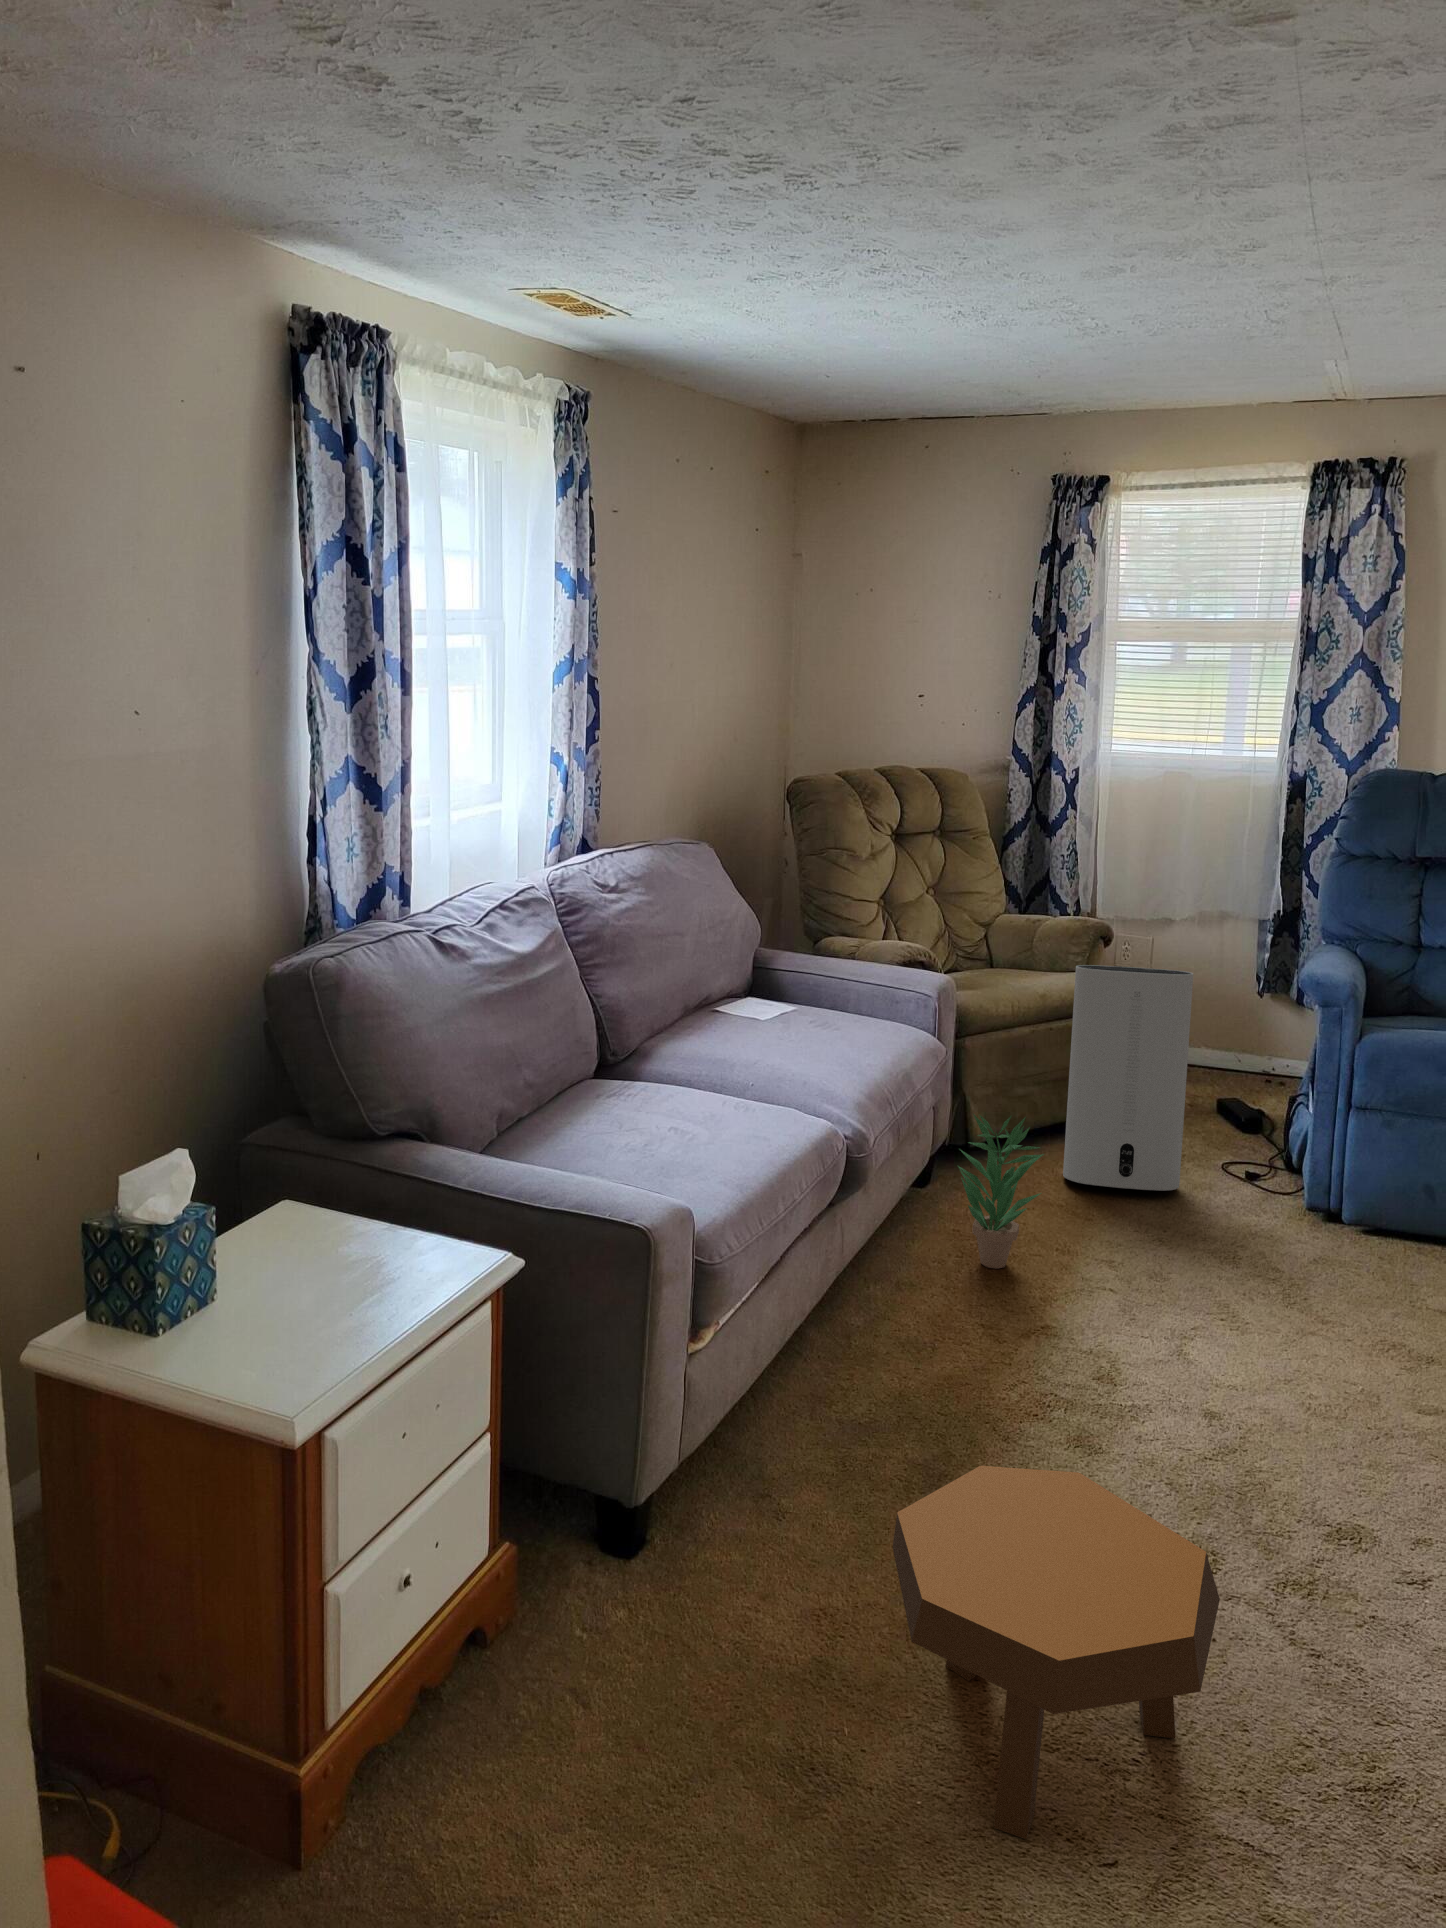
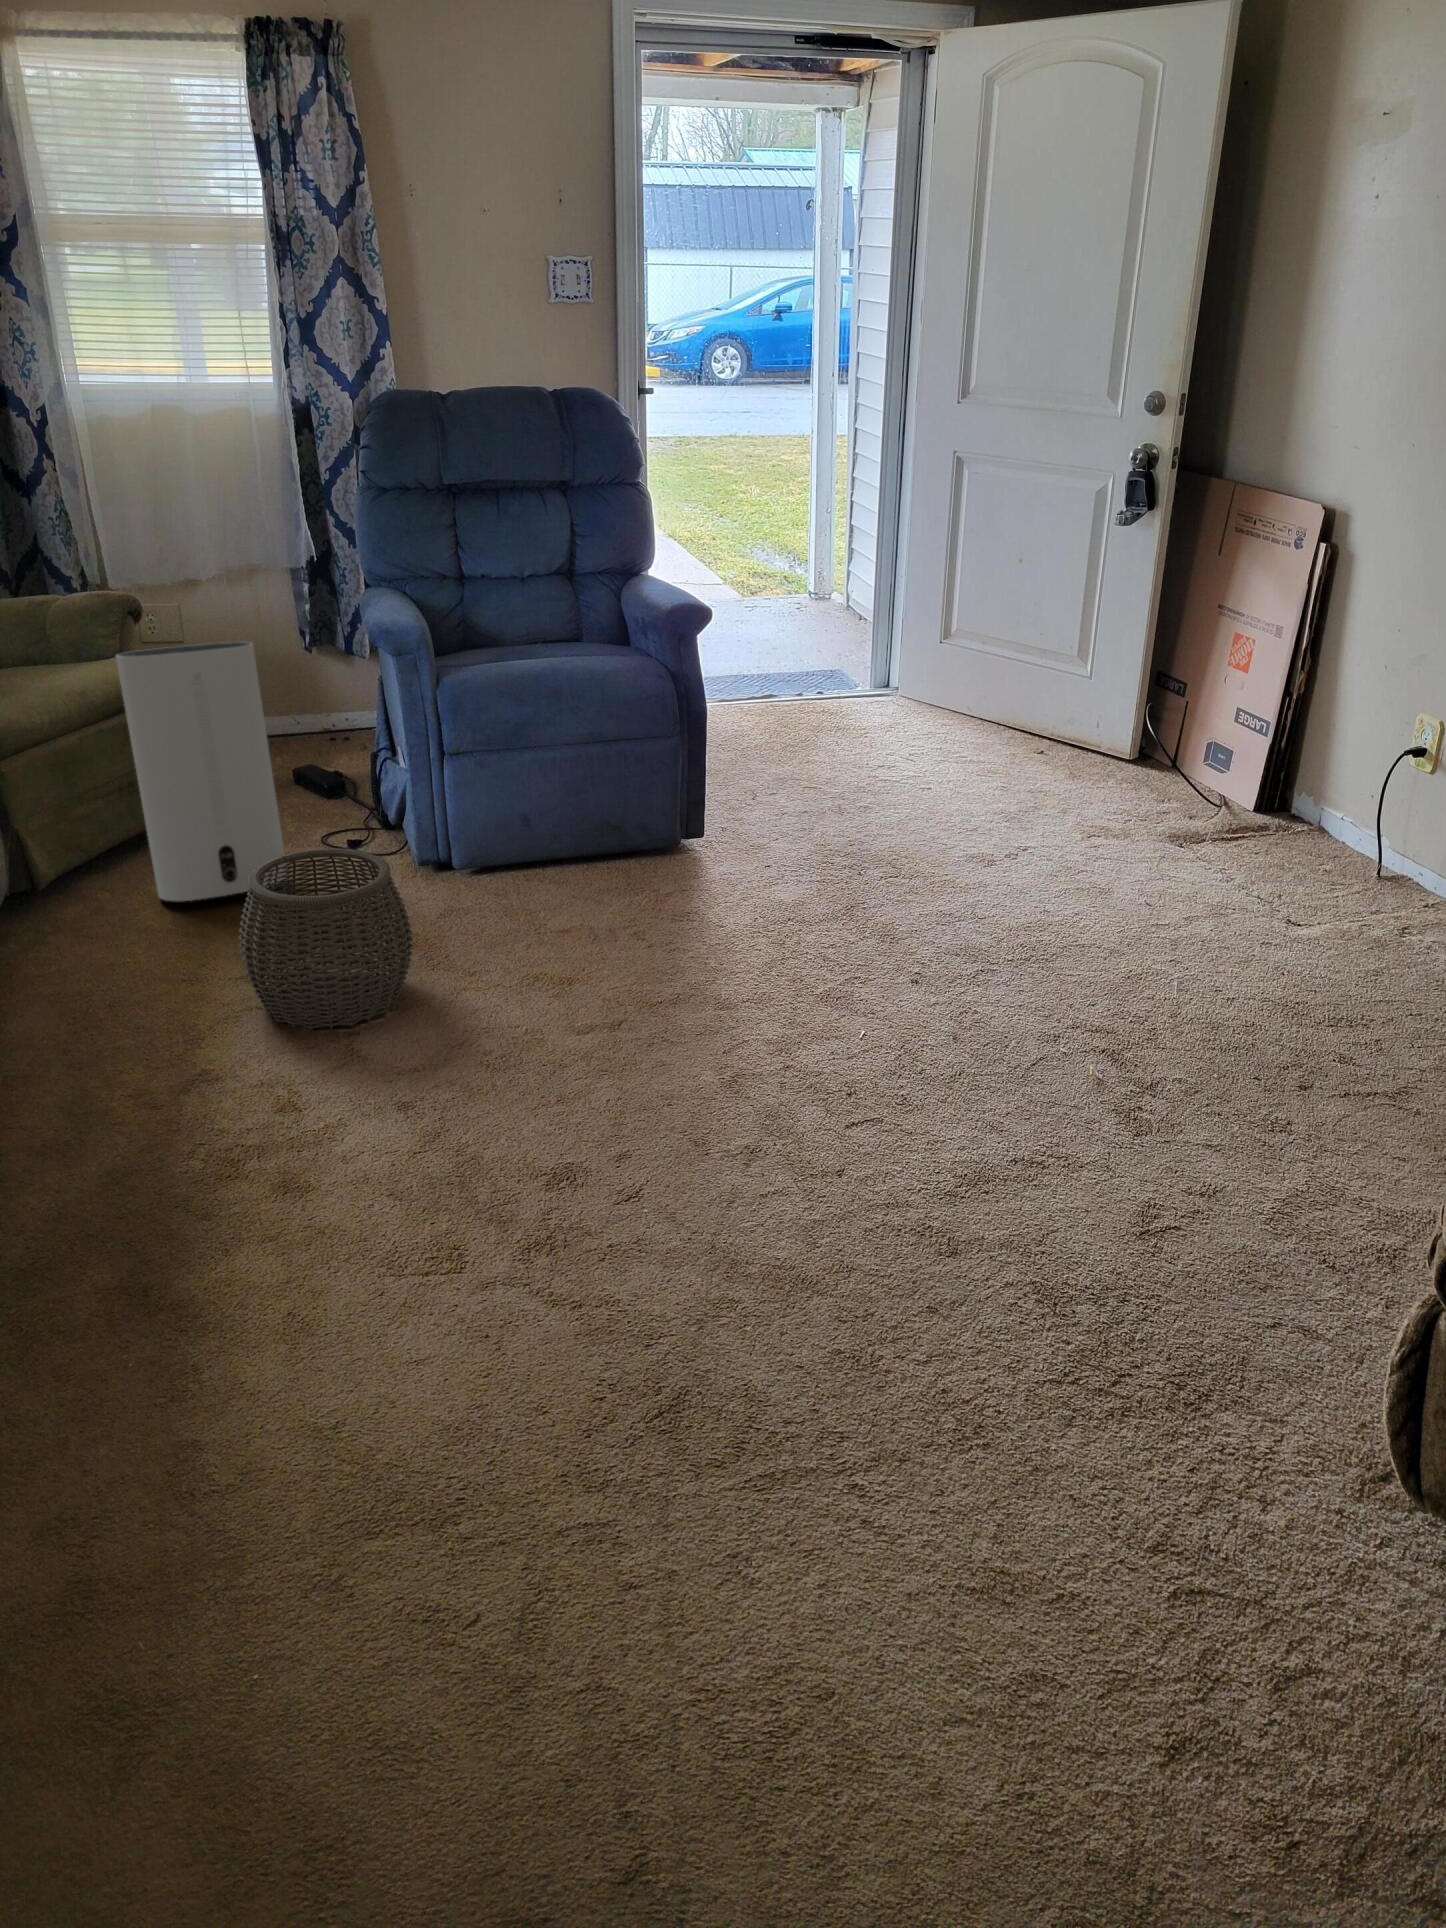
potted plant: present [958,1114,1044,1269] -> none [39,847,156,1029]
woven basket: none [1107,1158,1269,1329] -> present [238,848,413,1029]
footstool: present [893,1466,1220,1839] -> none [139,1243,524,1654]

